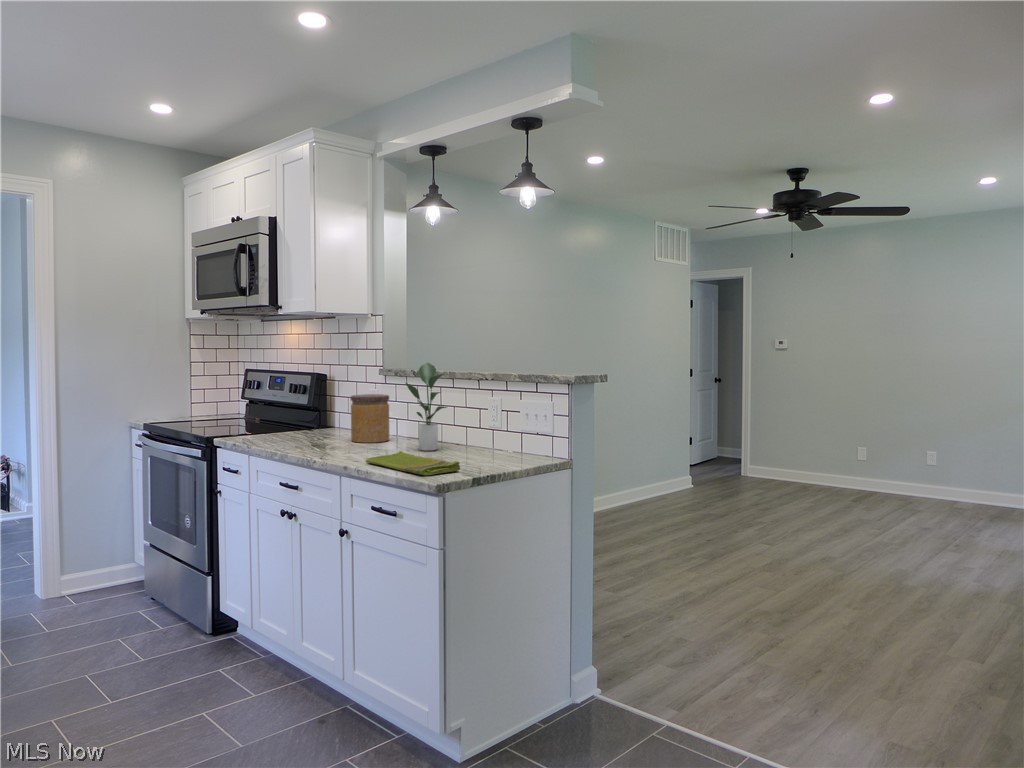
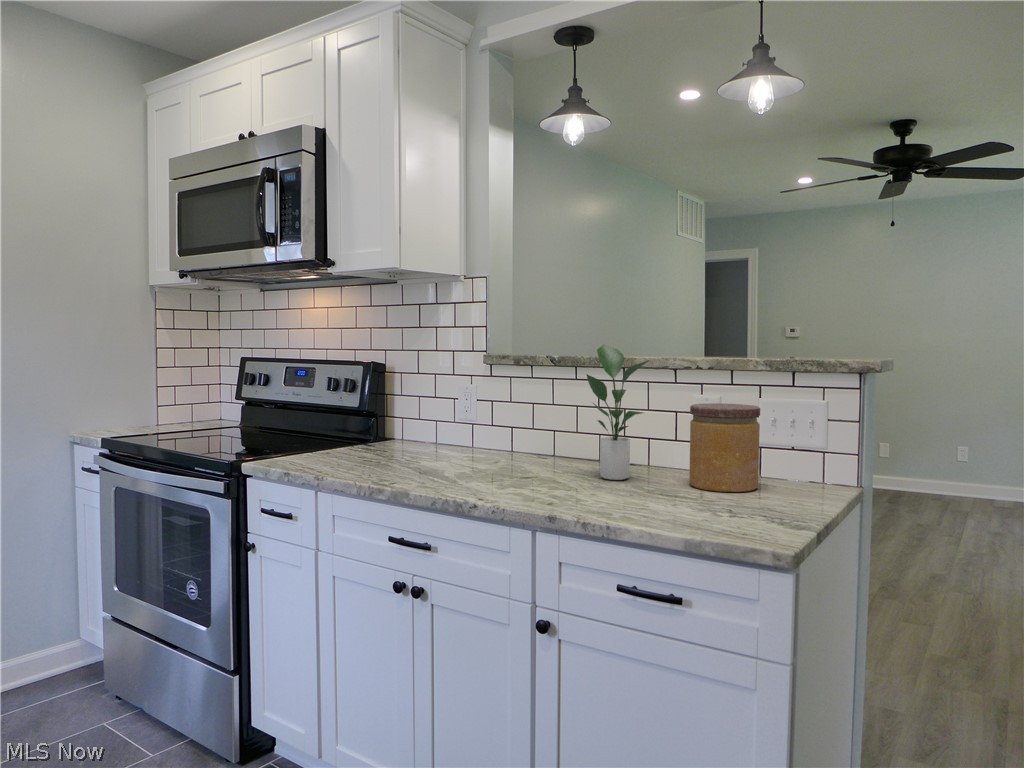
jar: present [351,394,389,443] -> present [689,403,760,492]
dish towel: present [366,451,460,475] -> none [578,485,770,535]

